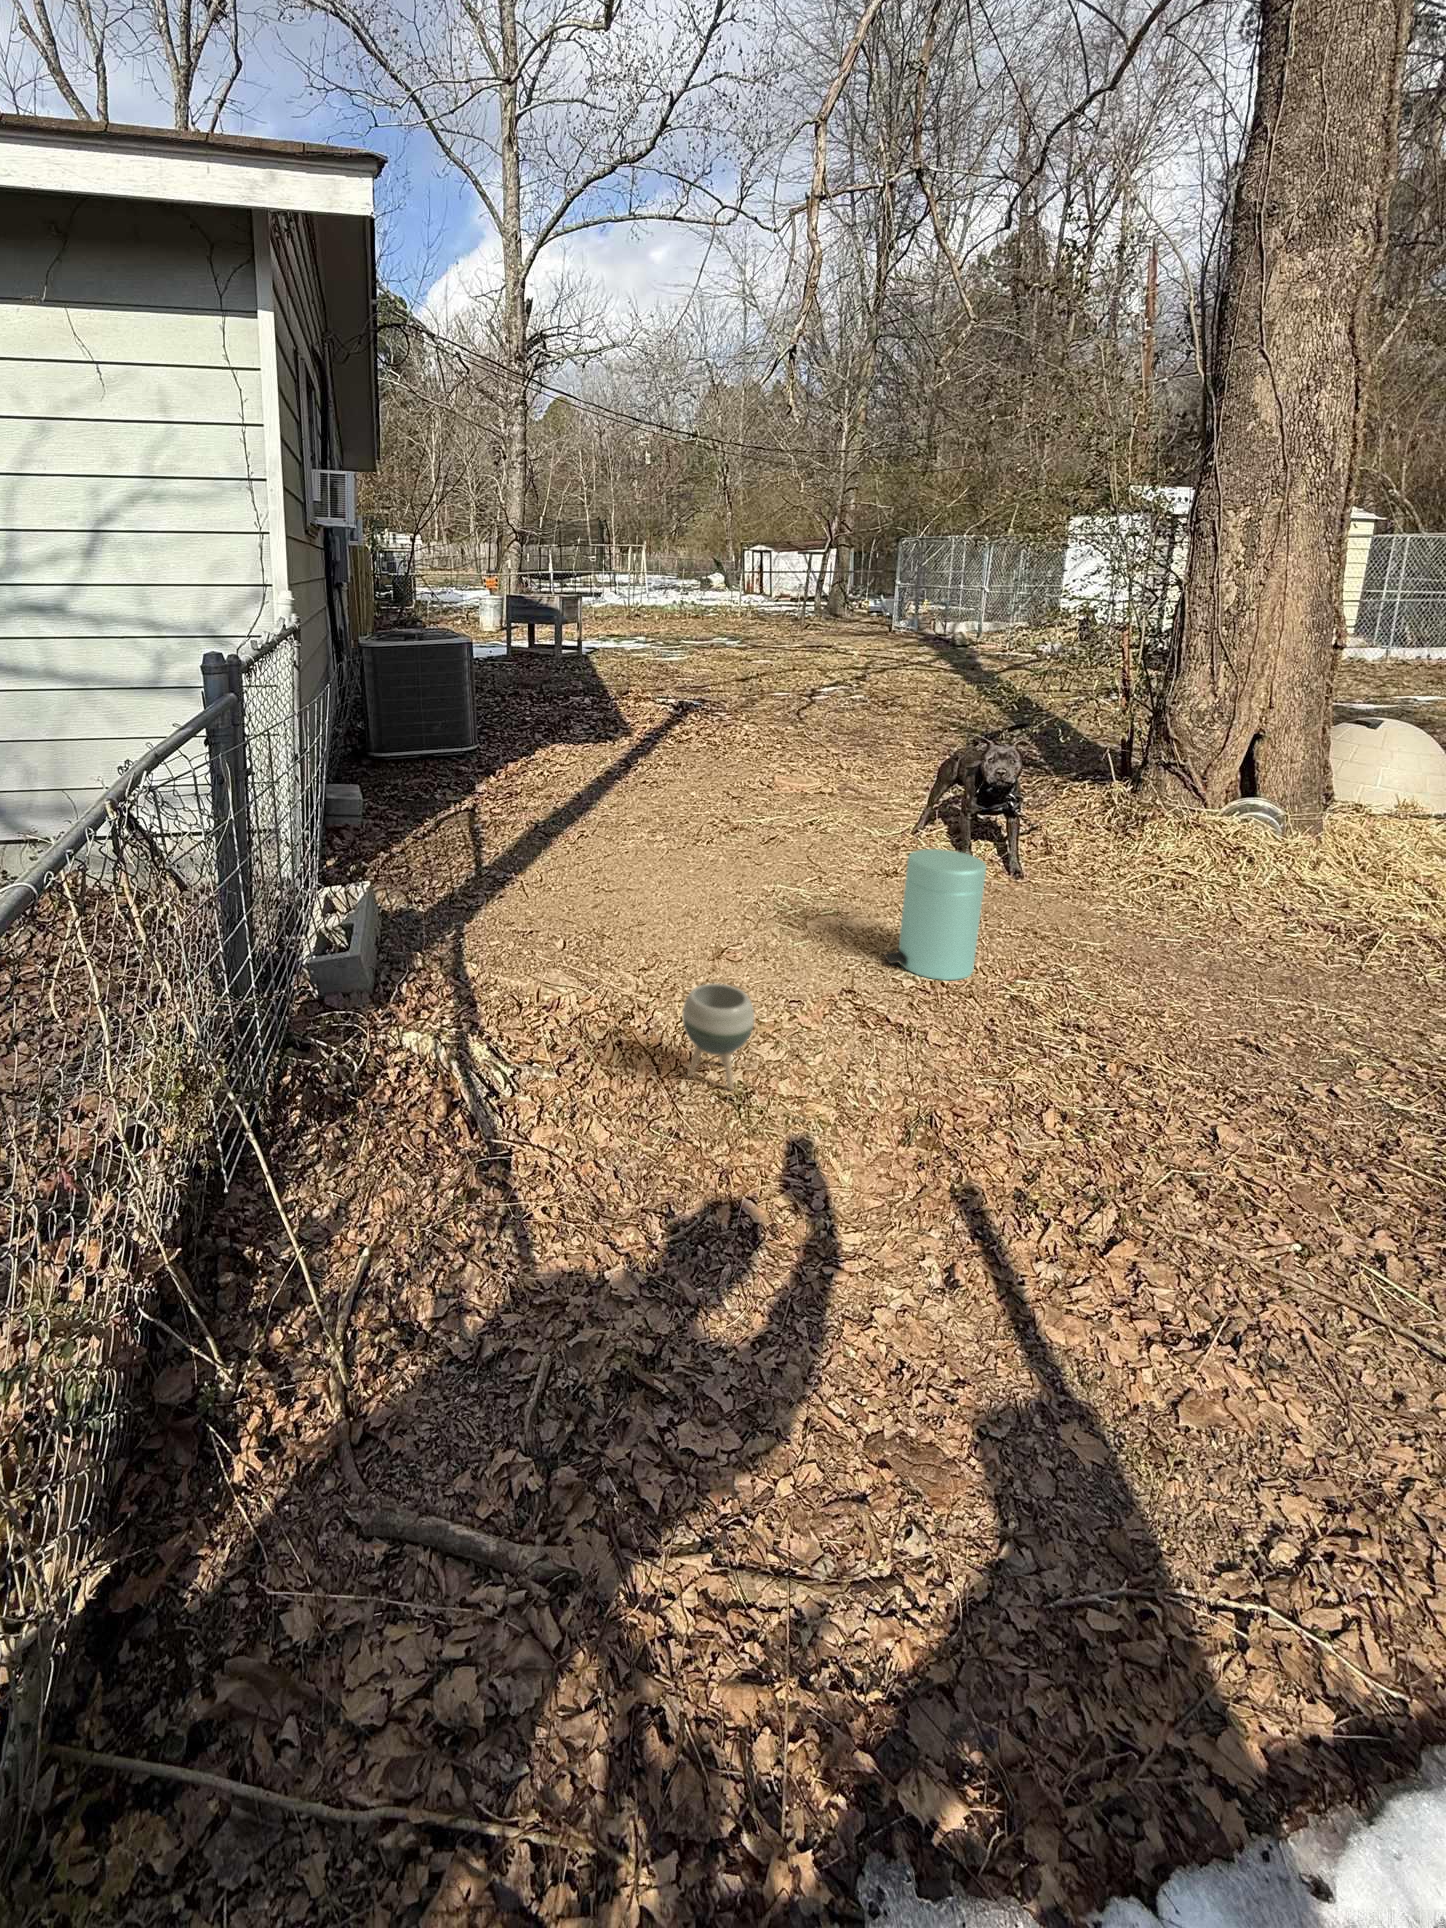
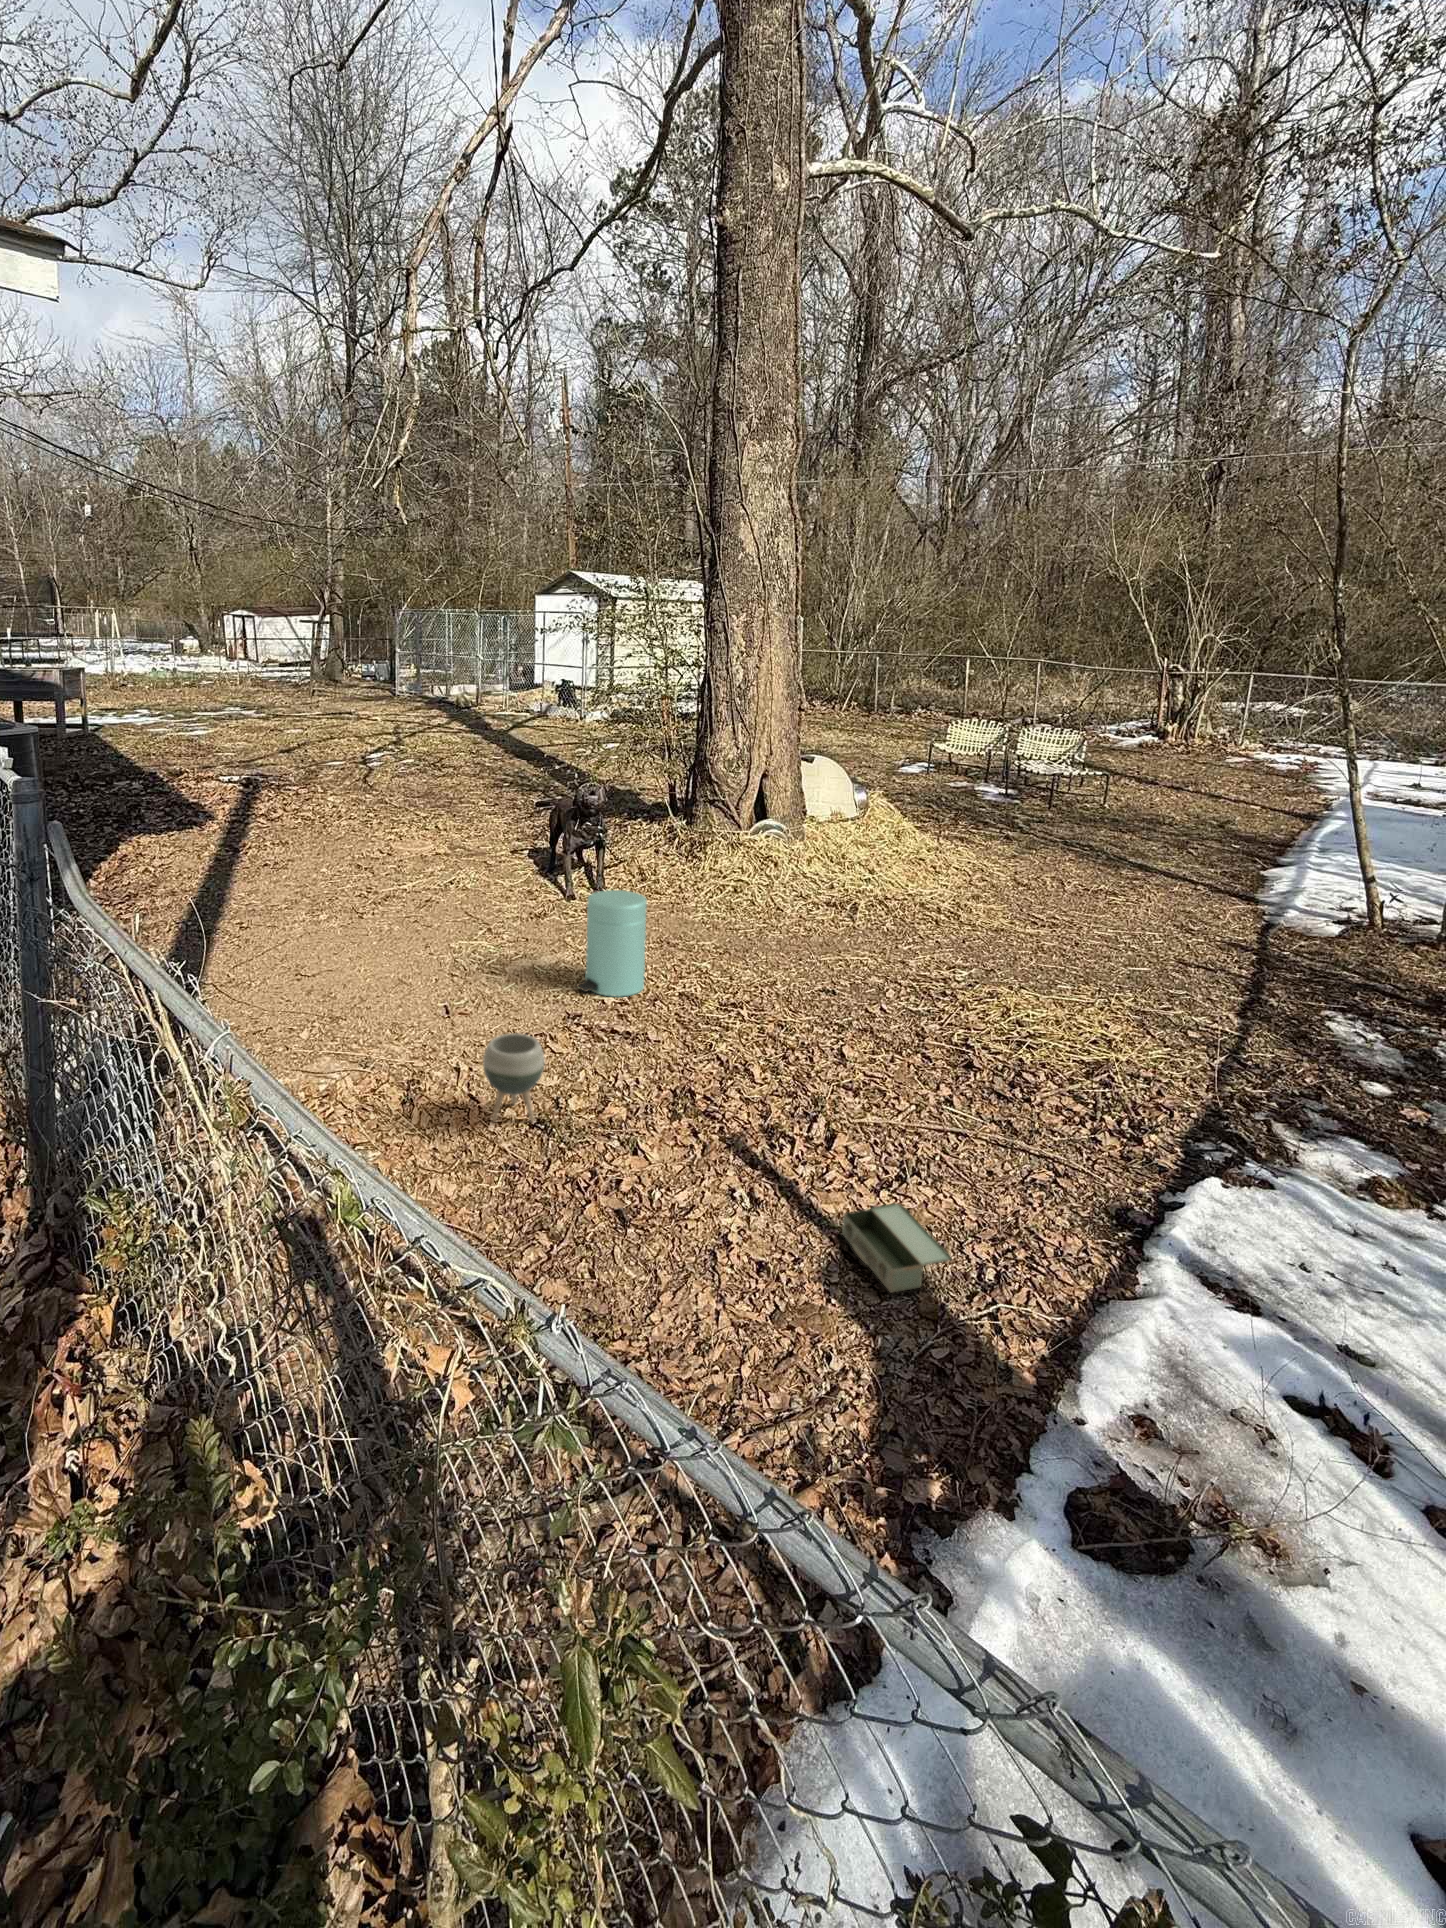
toolbox: none [1050,1348,1204,1511] -> present [842,1203,952,1293]

